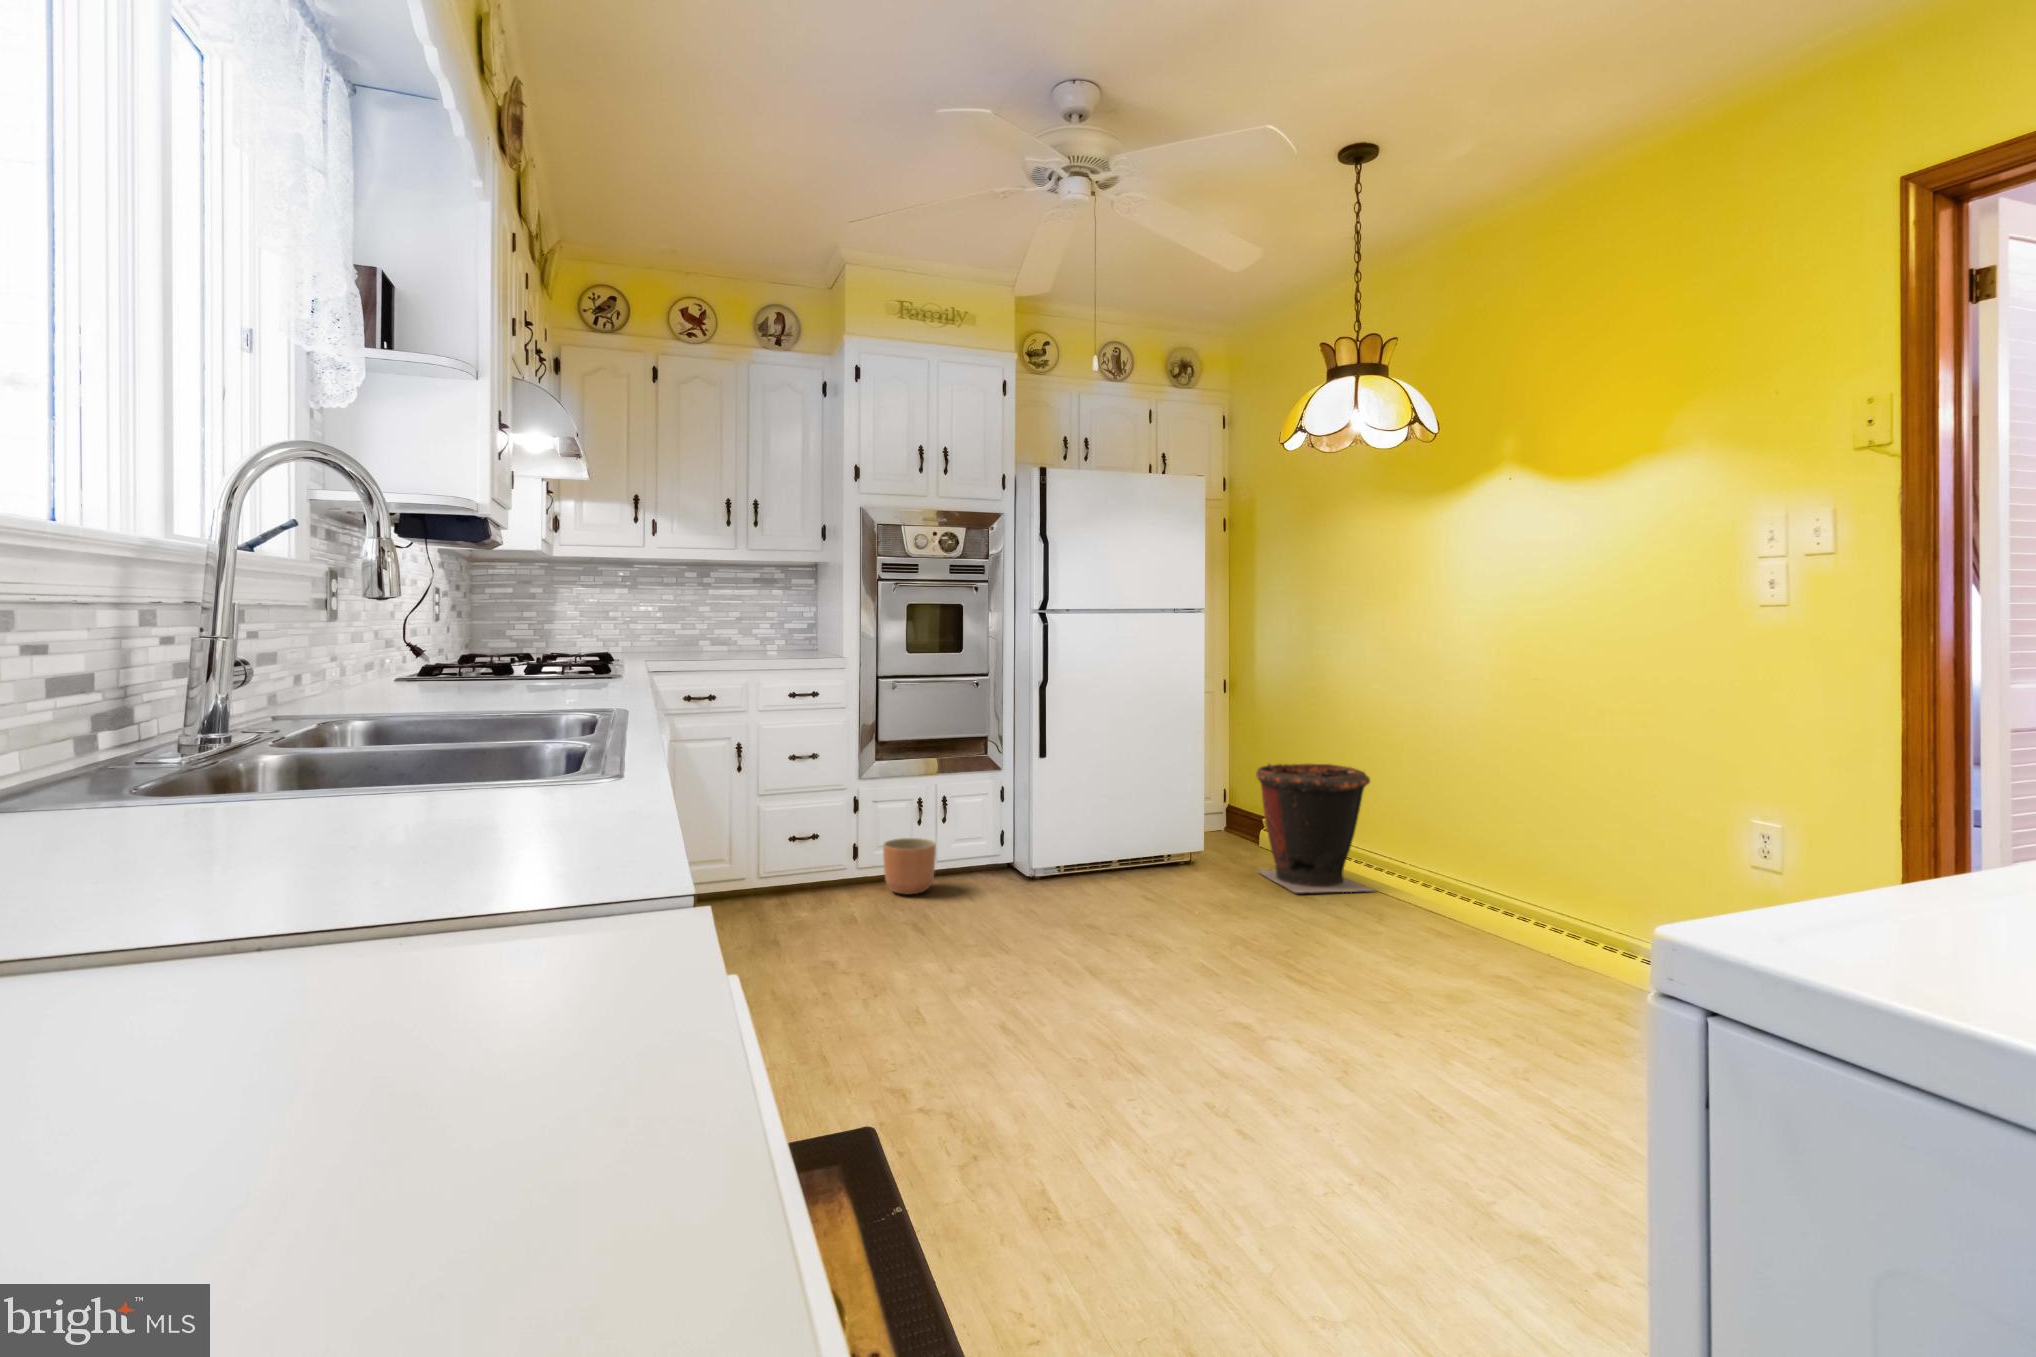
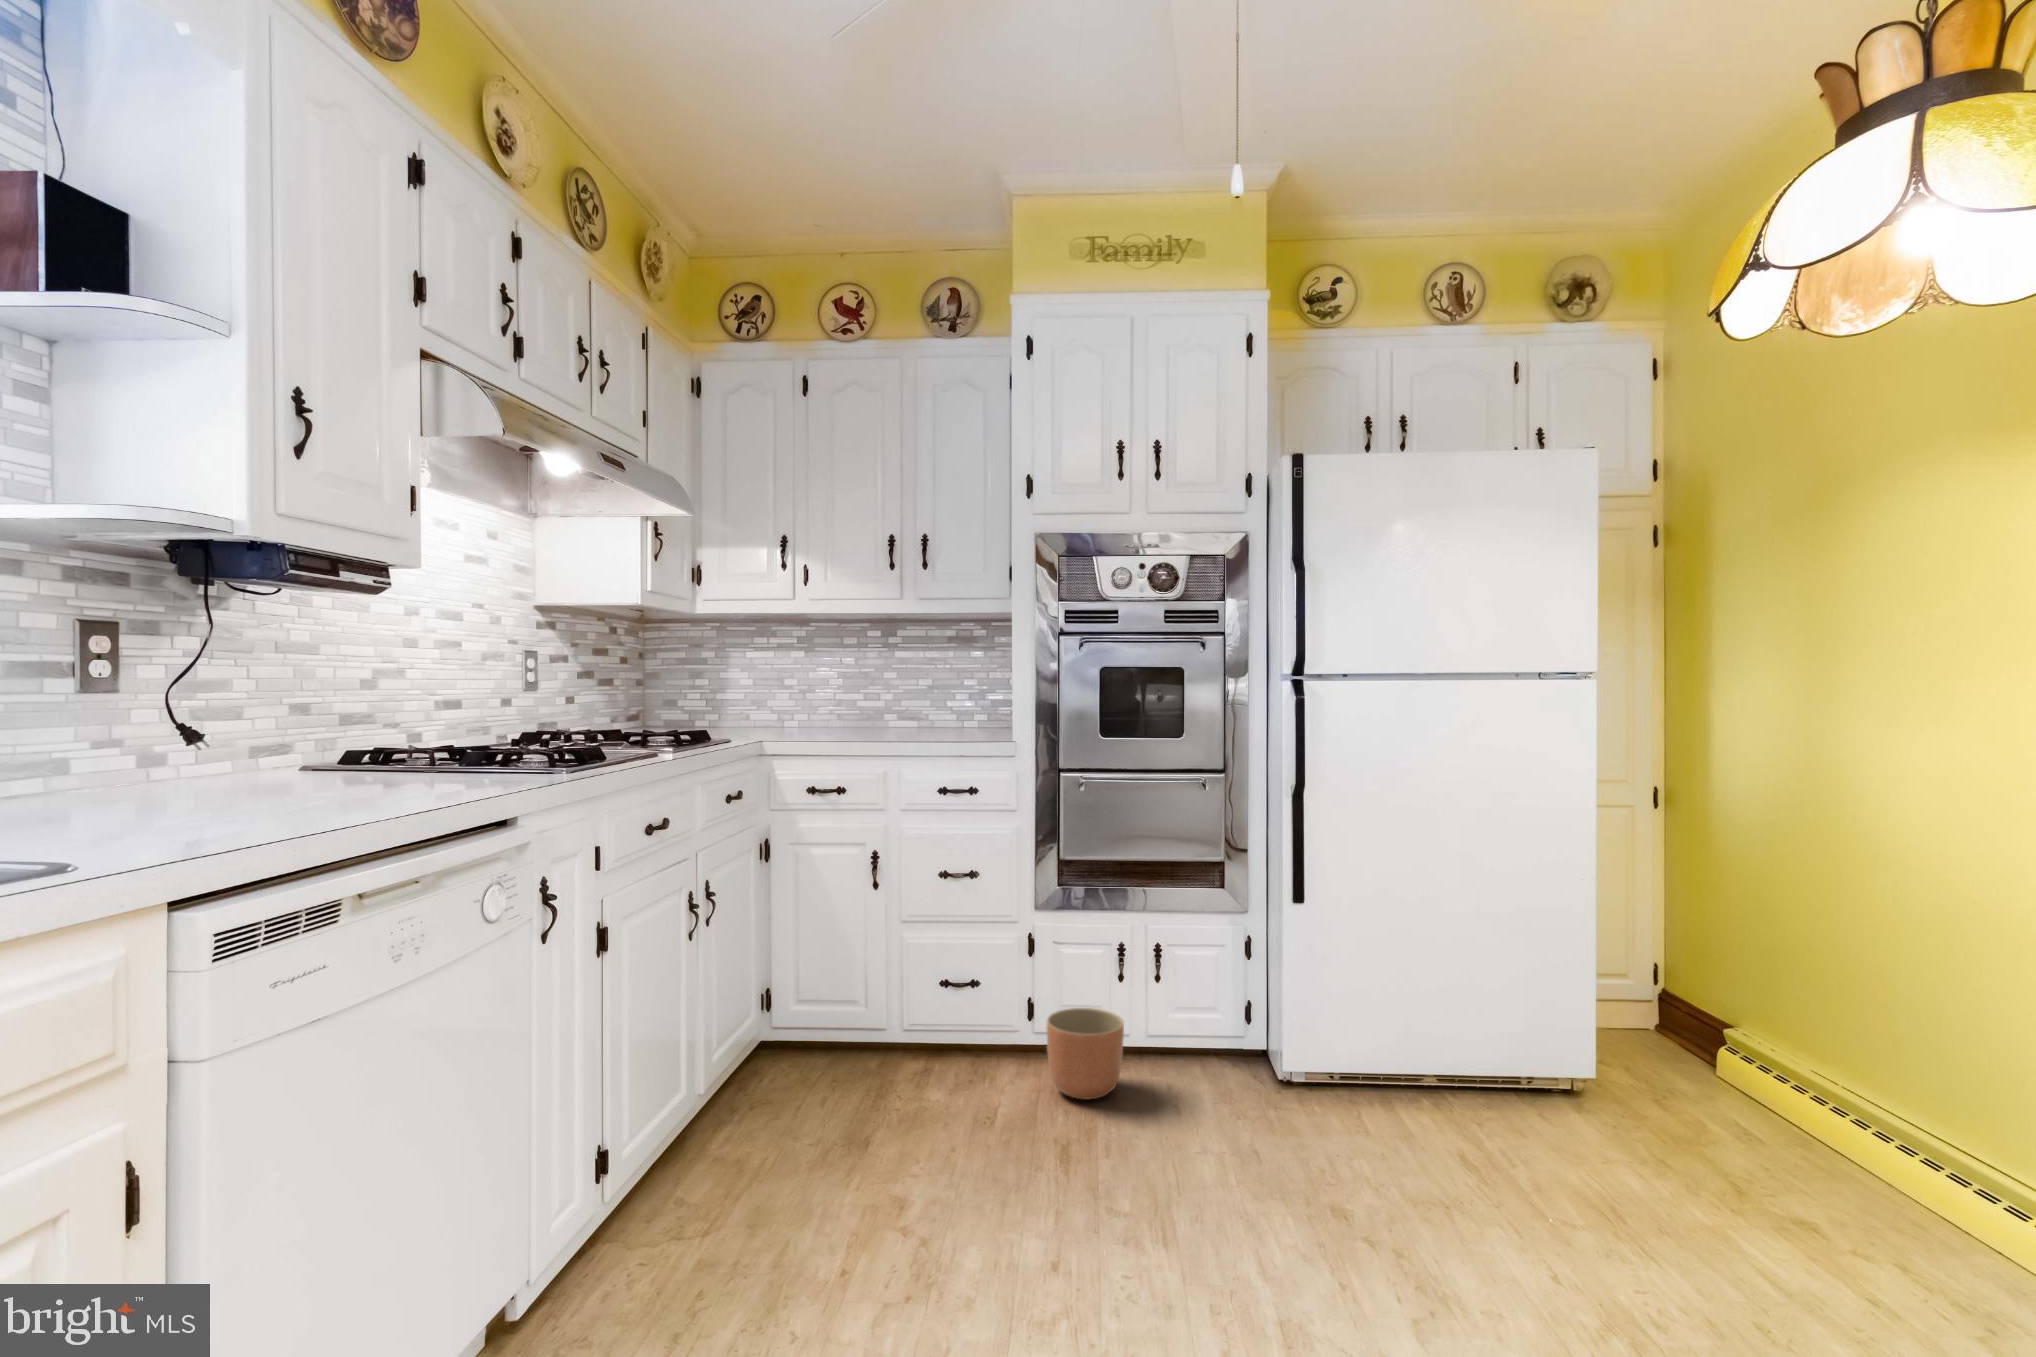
trash can: present [1256,764,1374,893] -> none [1693,952,1979,1248]

